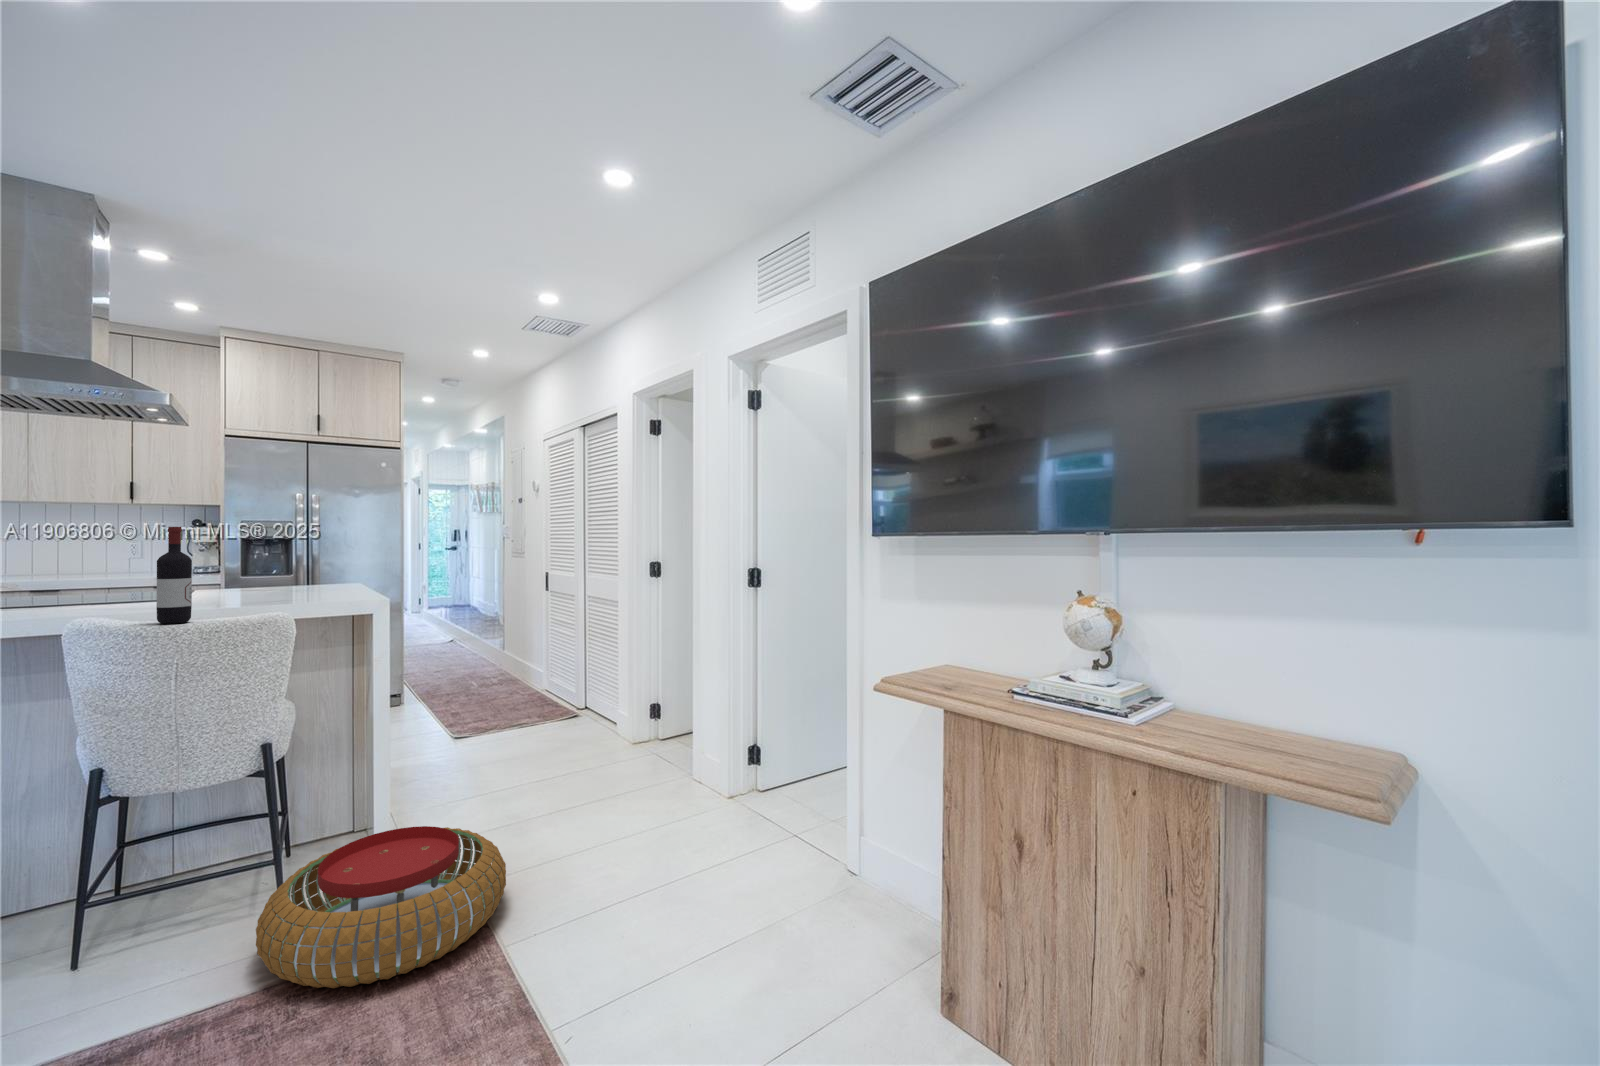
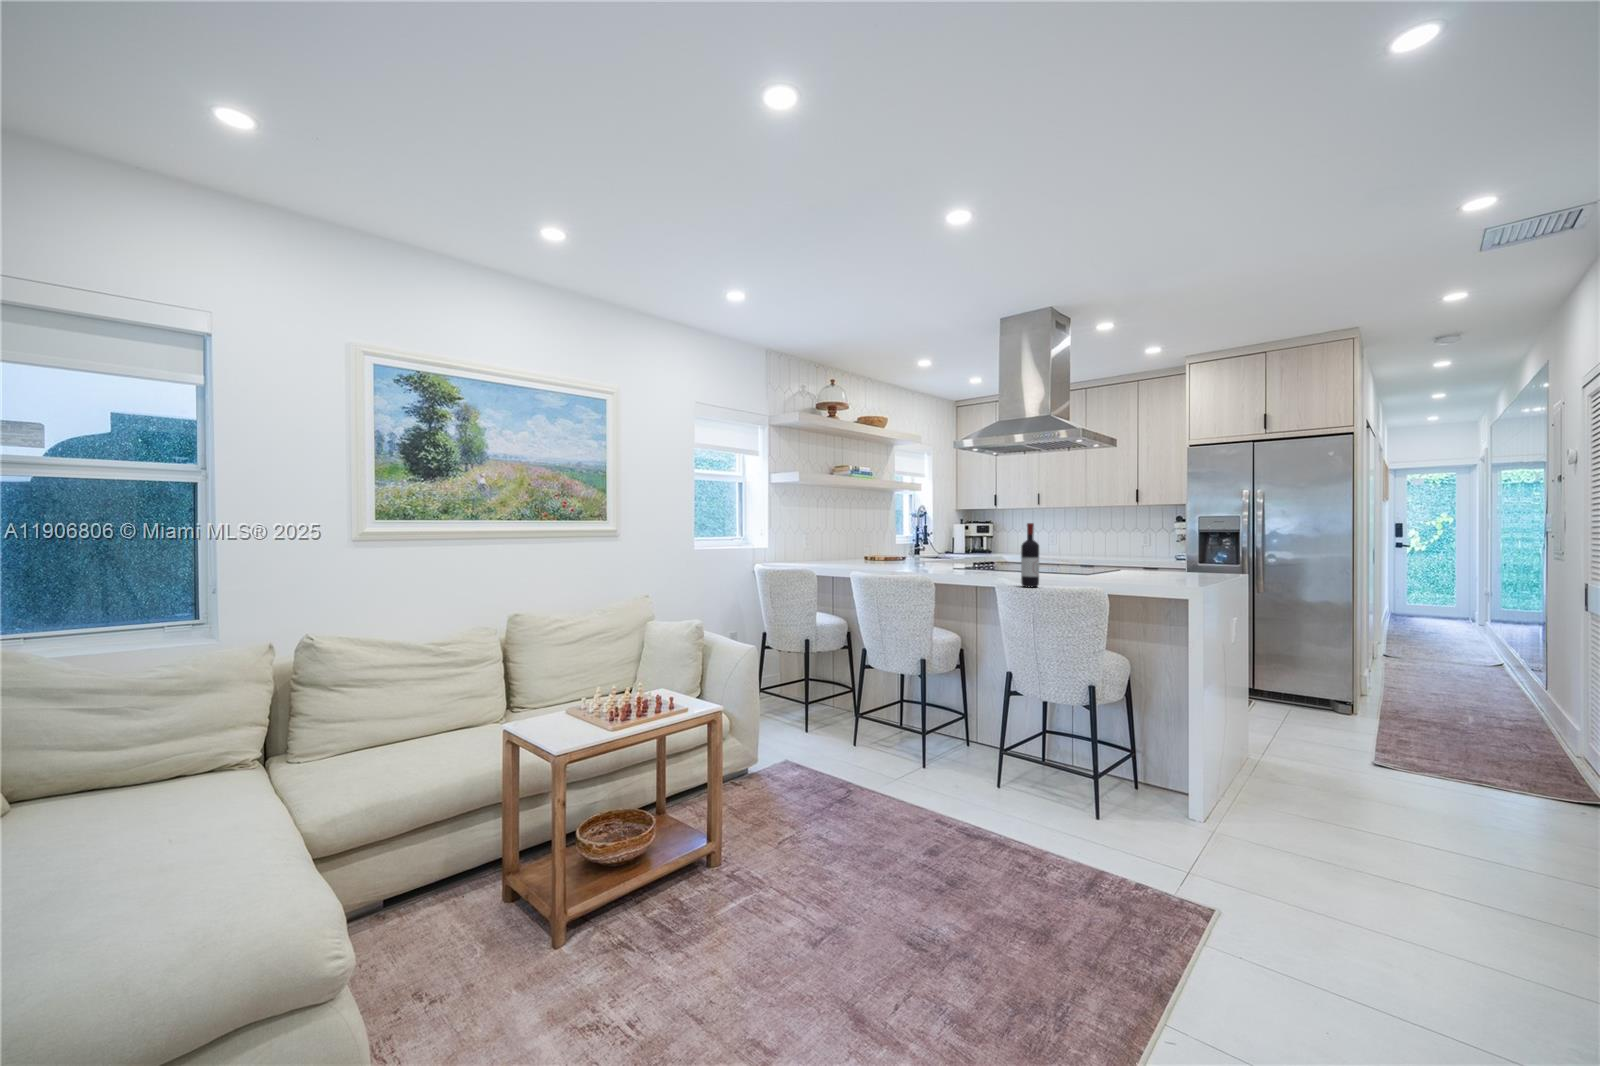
pouf: present [256,826,506,988] -> none [1044,785,1252,915]

